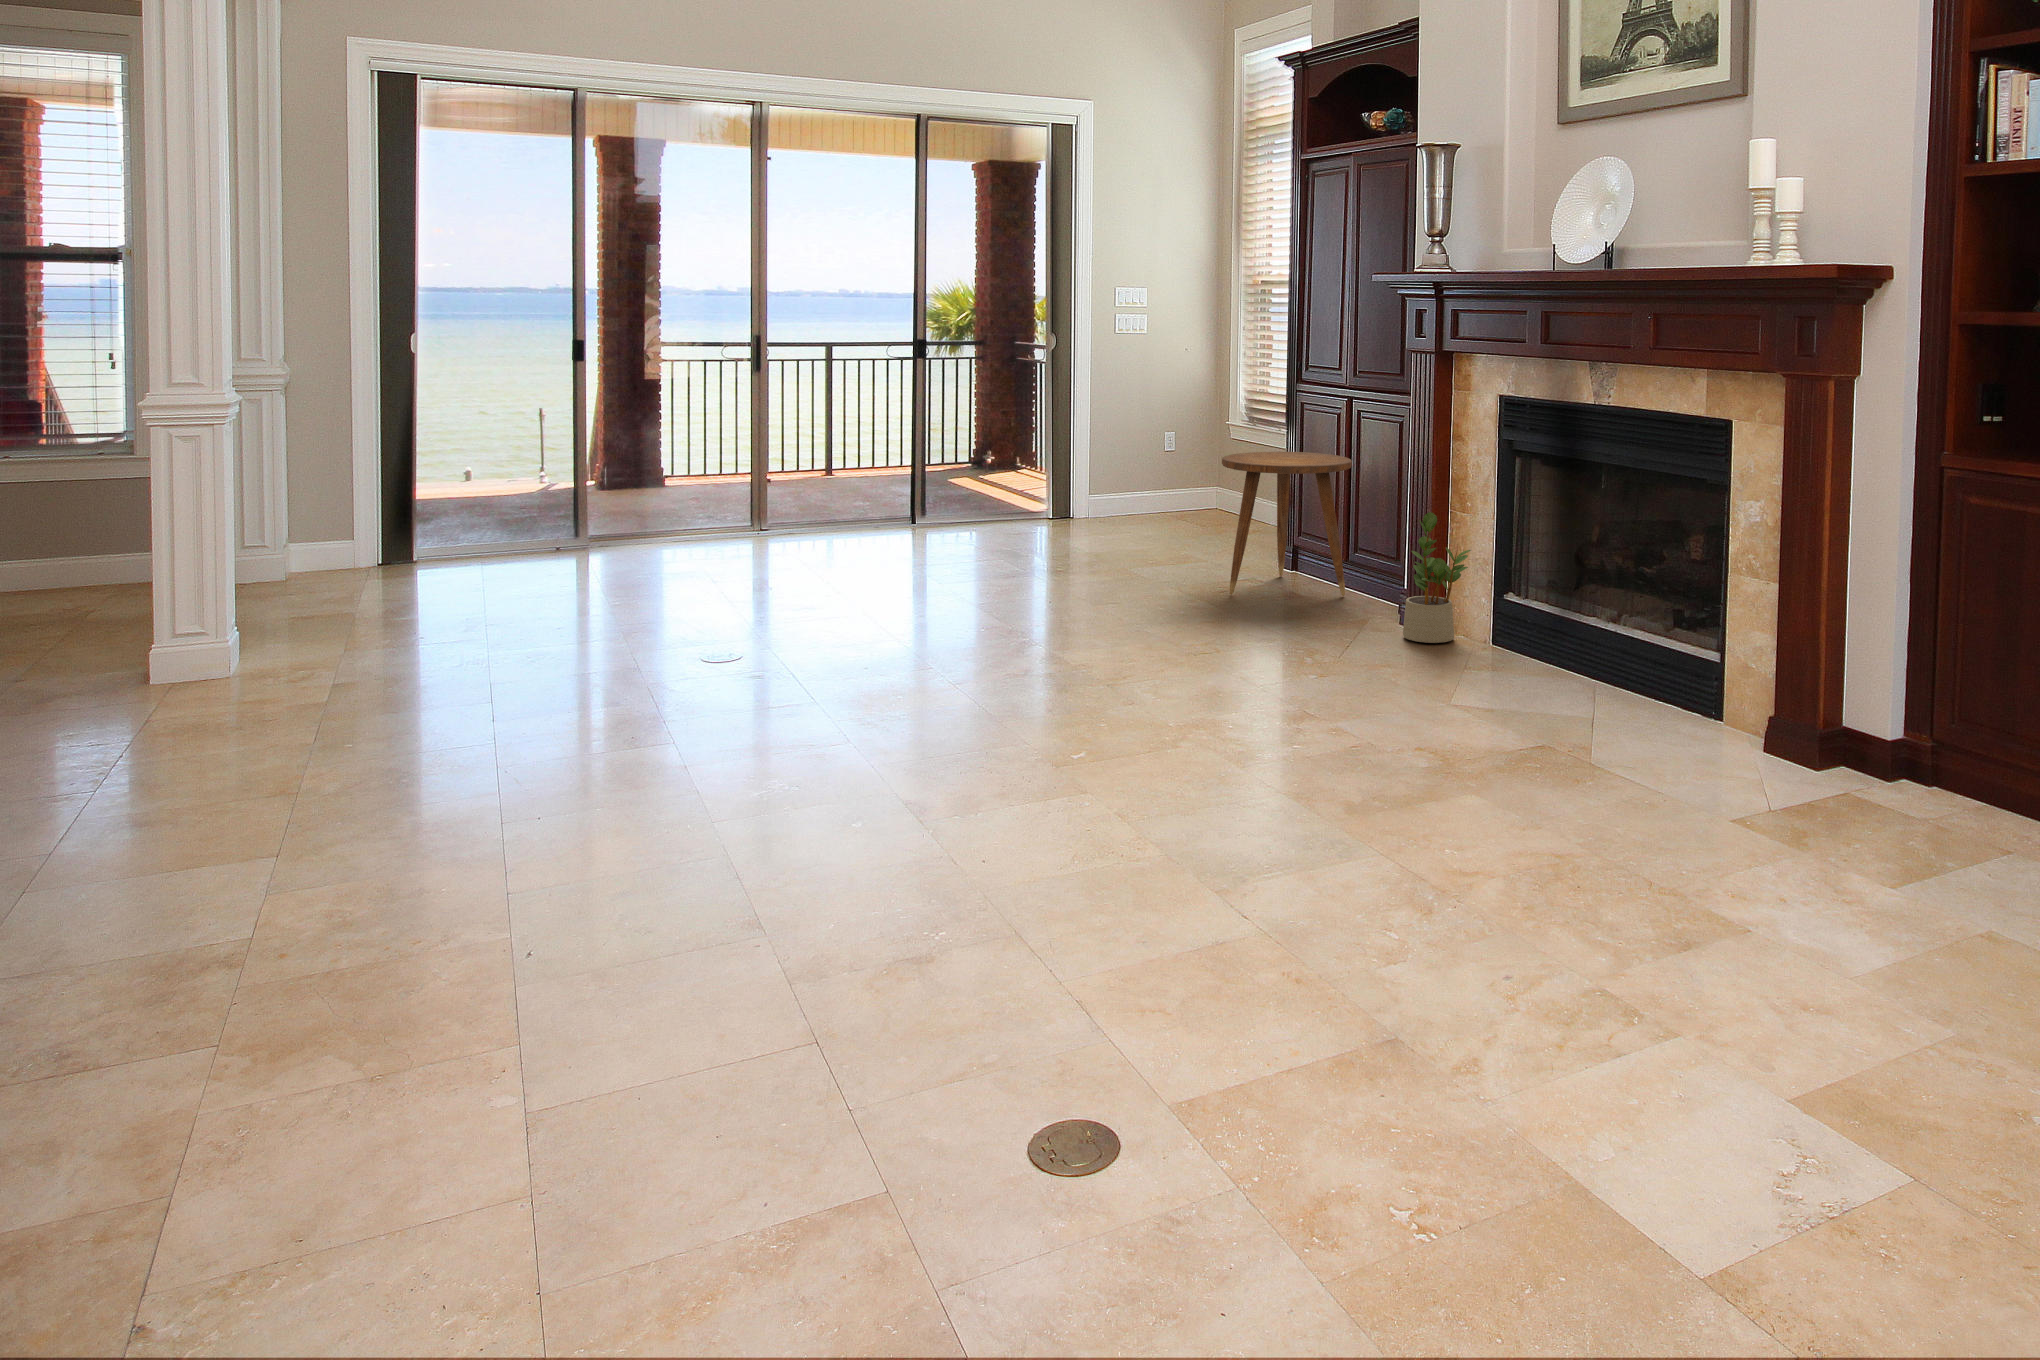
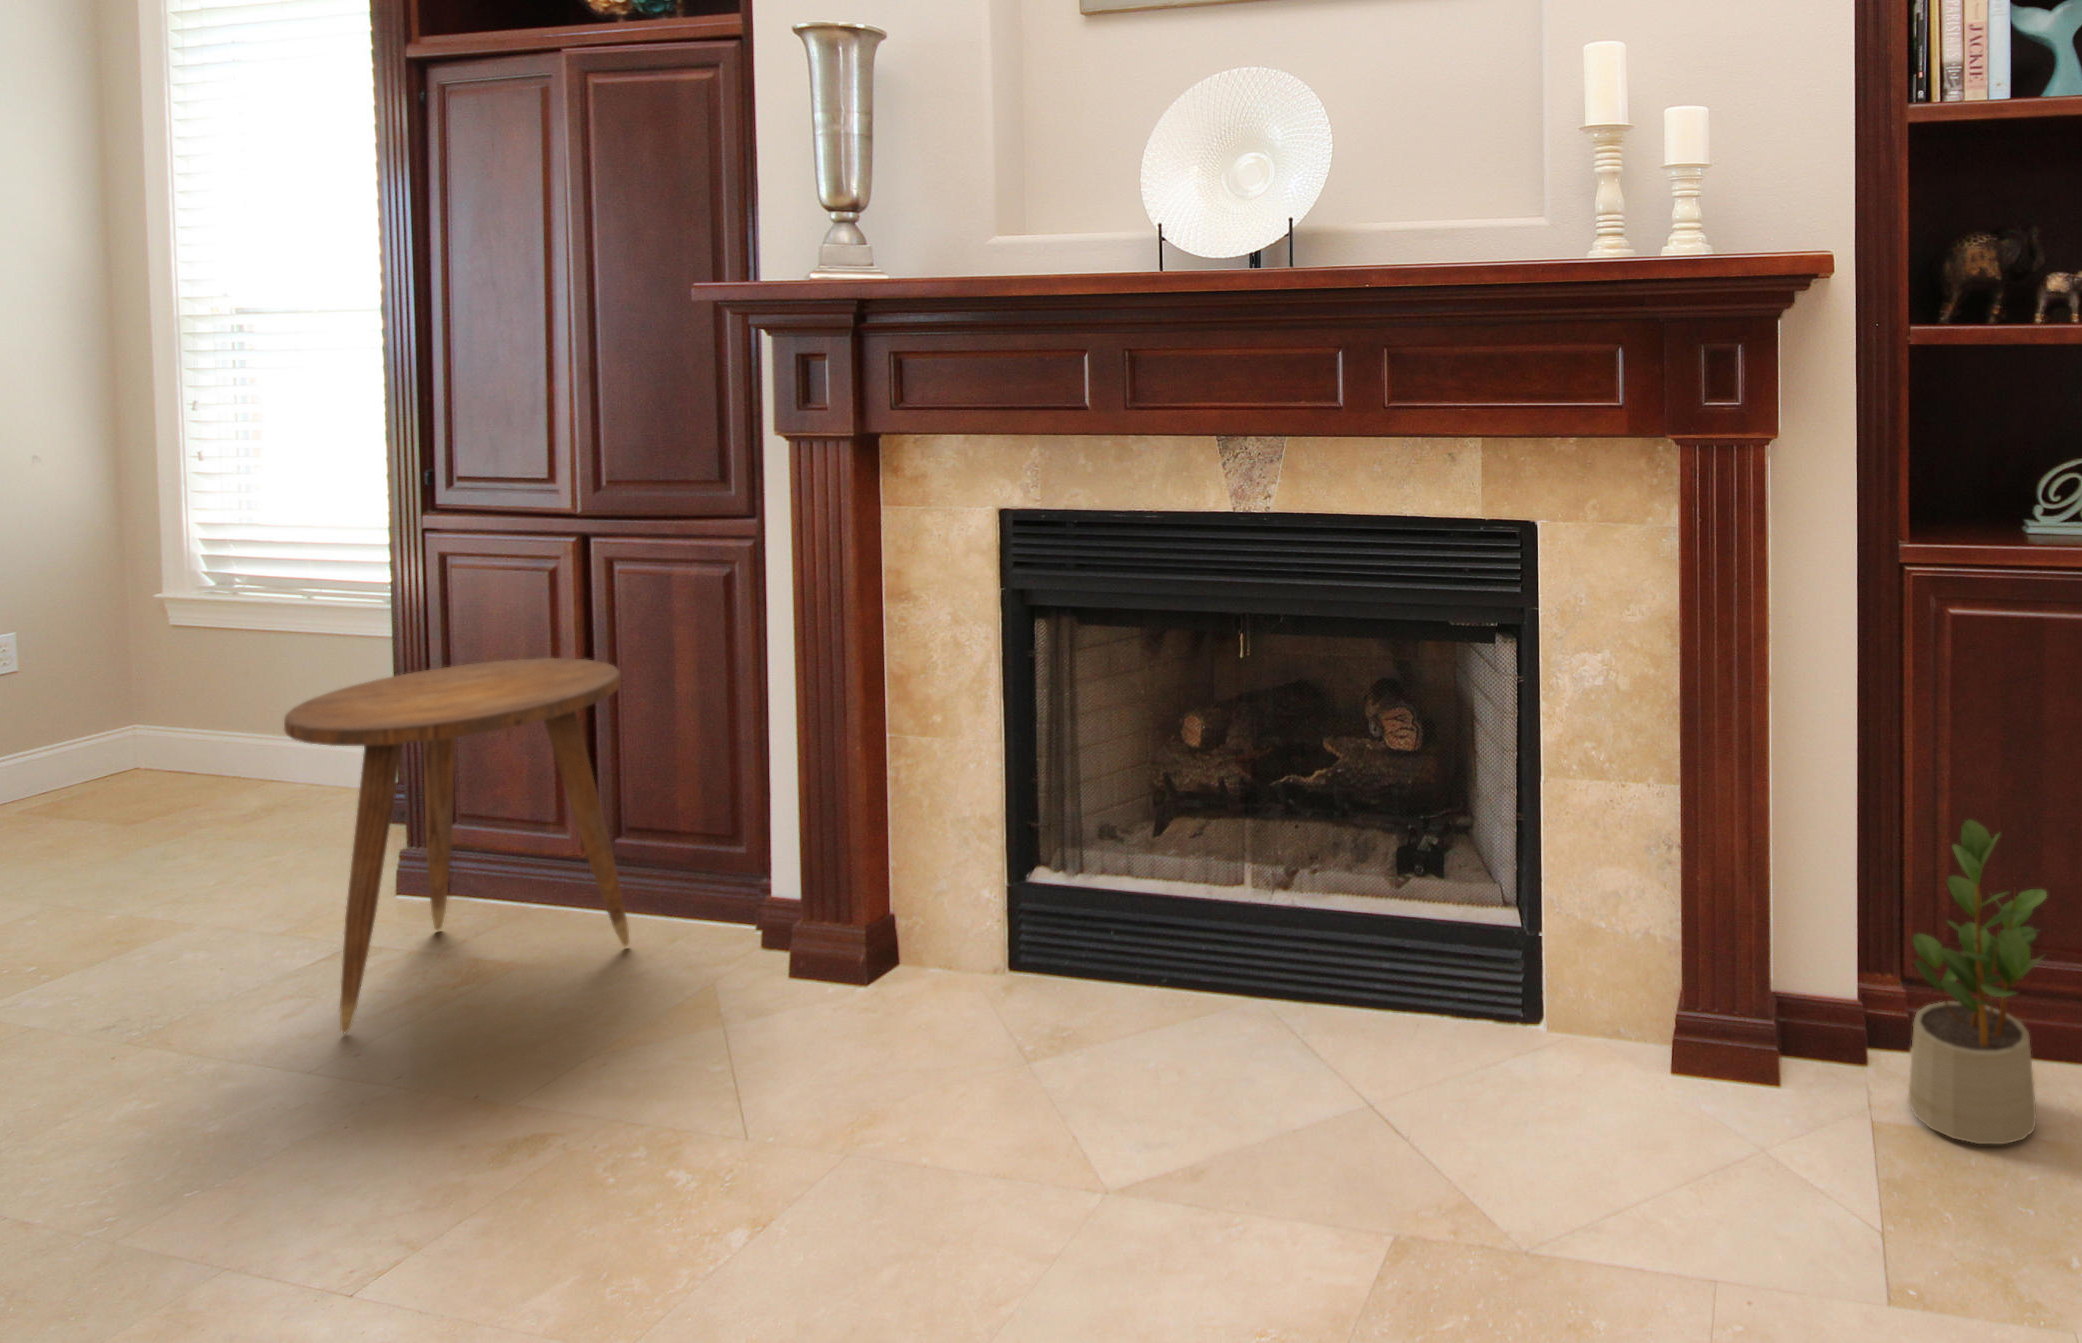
potted plant: present [1403,512,1471,643] -> present [1908,819,2047,1144]

